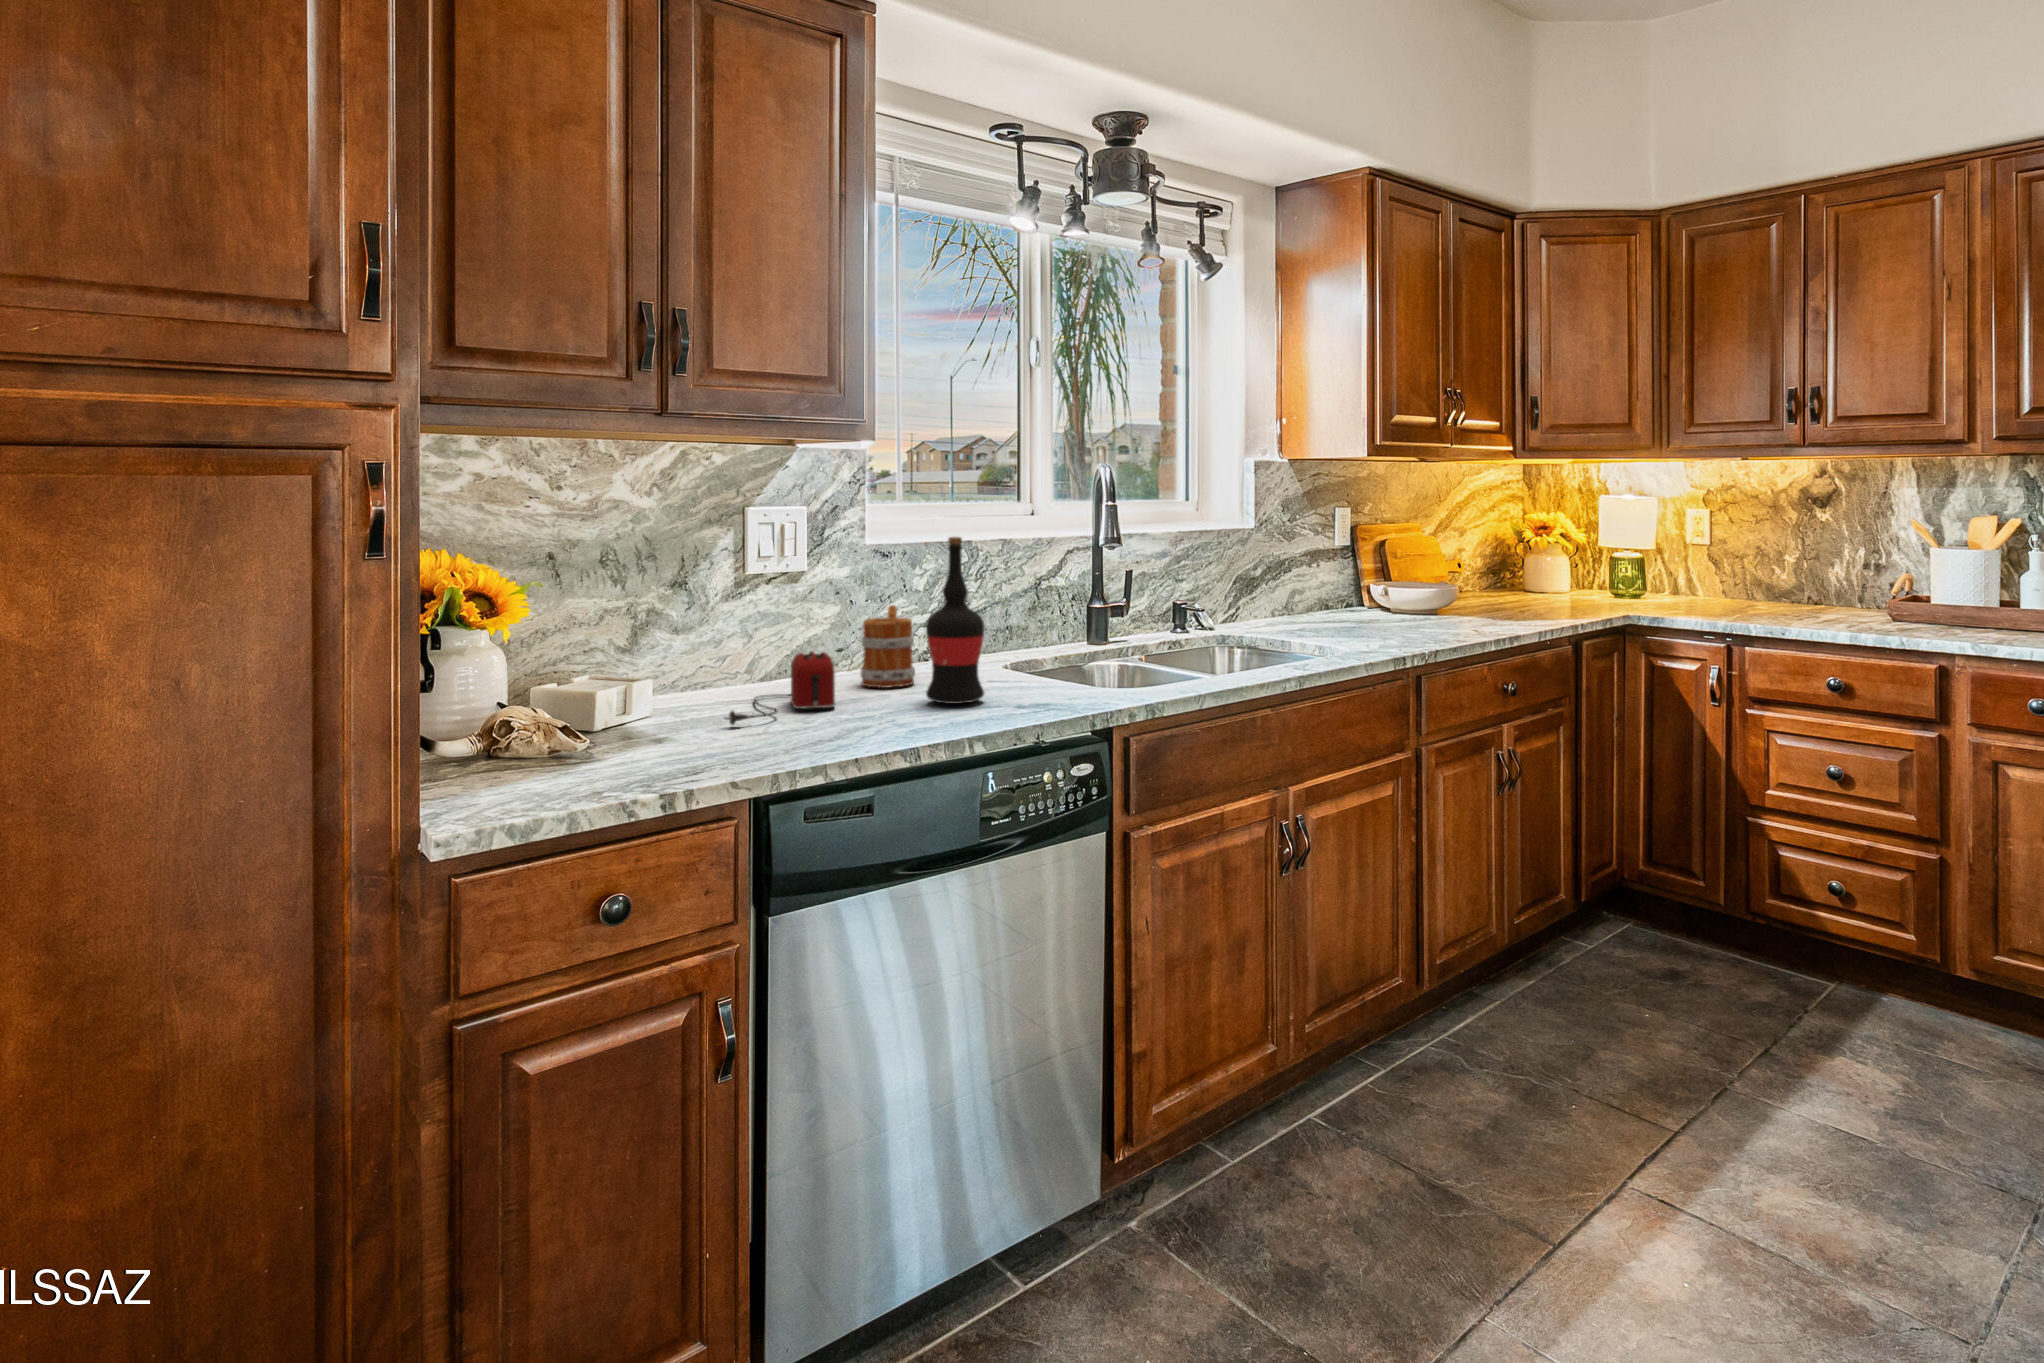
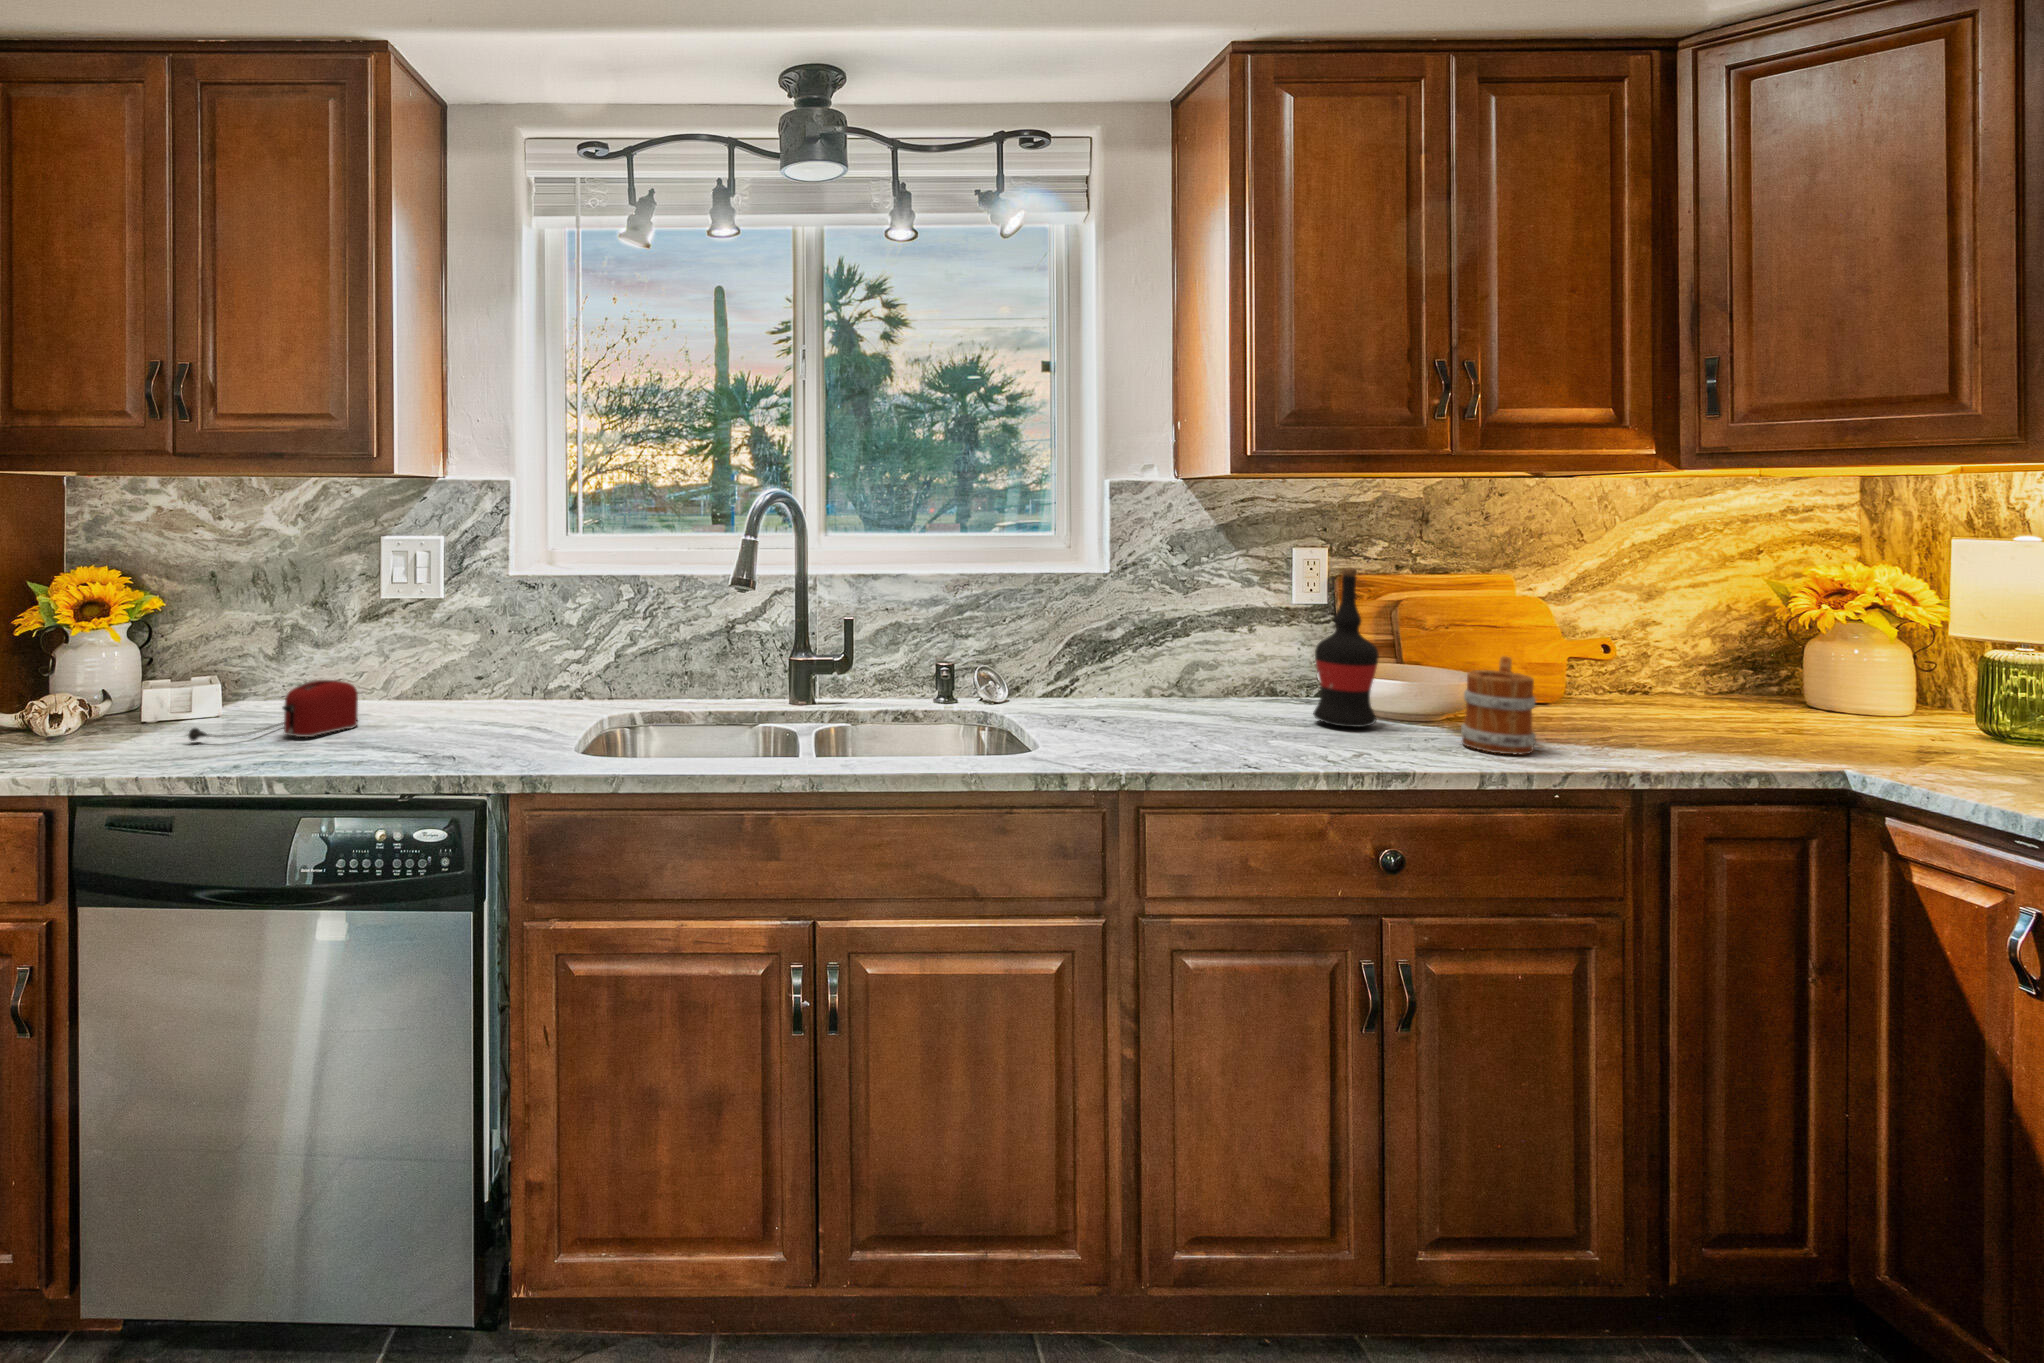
wine bottle: present [926,537,984,704] -> present [1313,568,1379,727]
mug: present [860,605,915,688] -> present [1461,656,1536,755]

